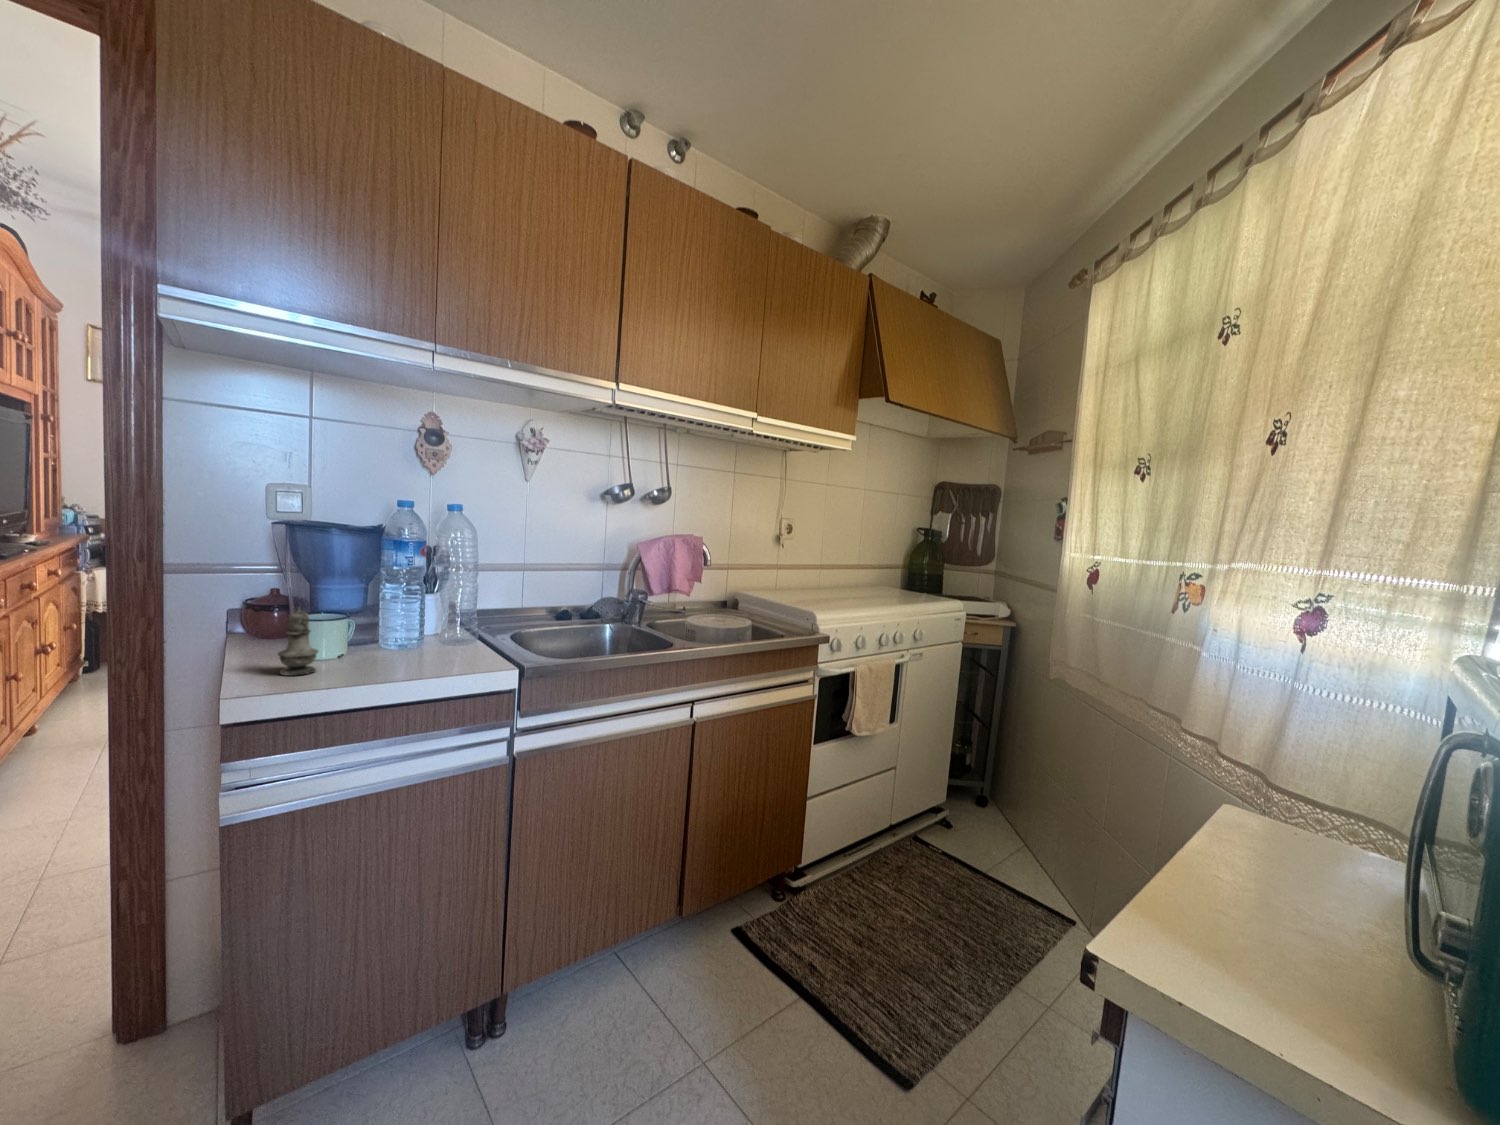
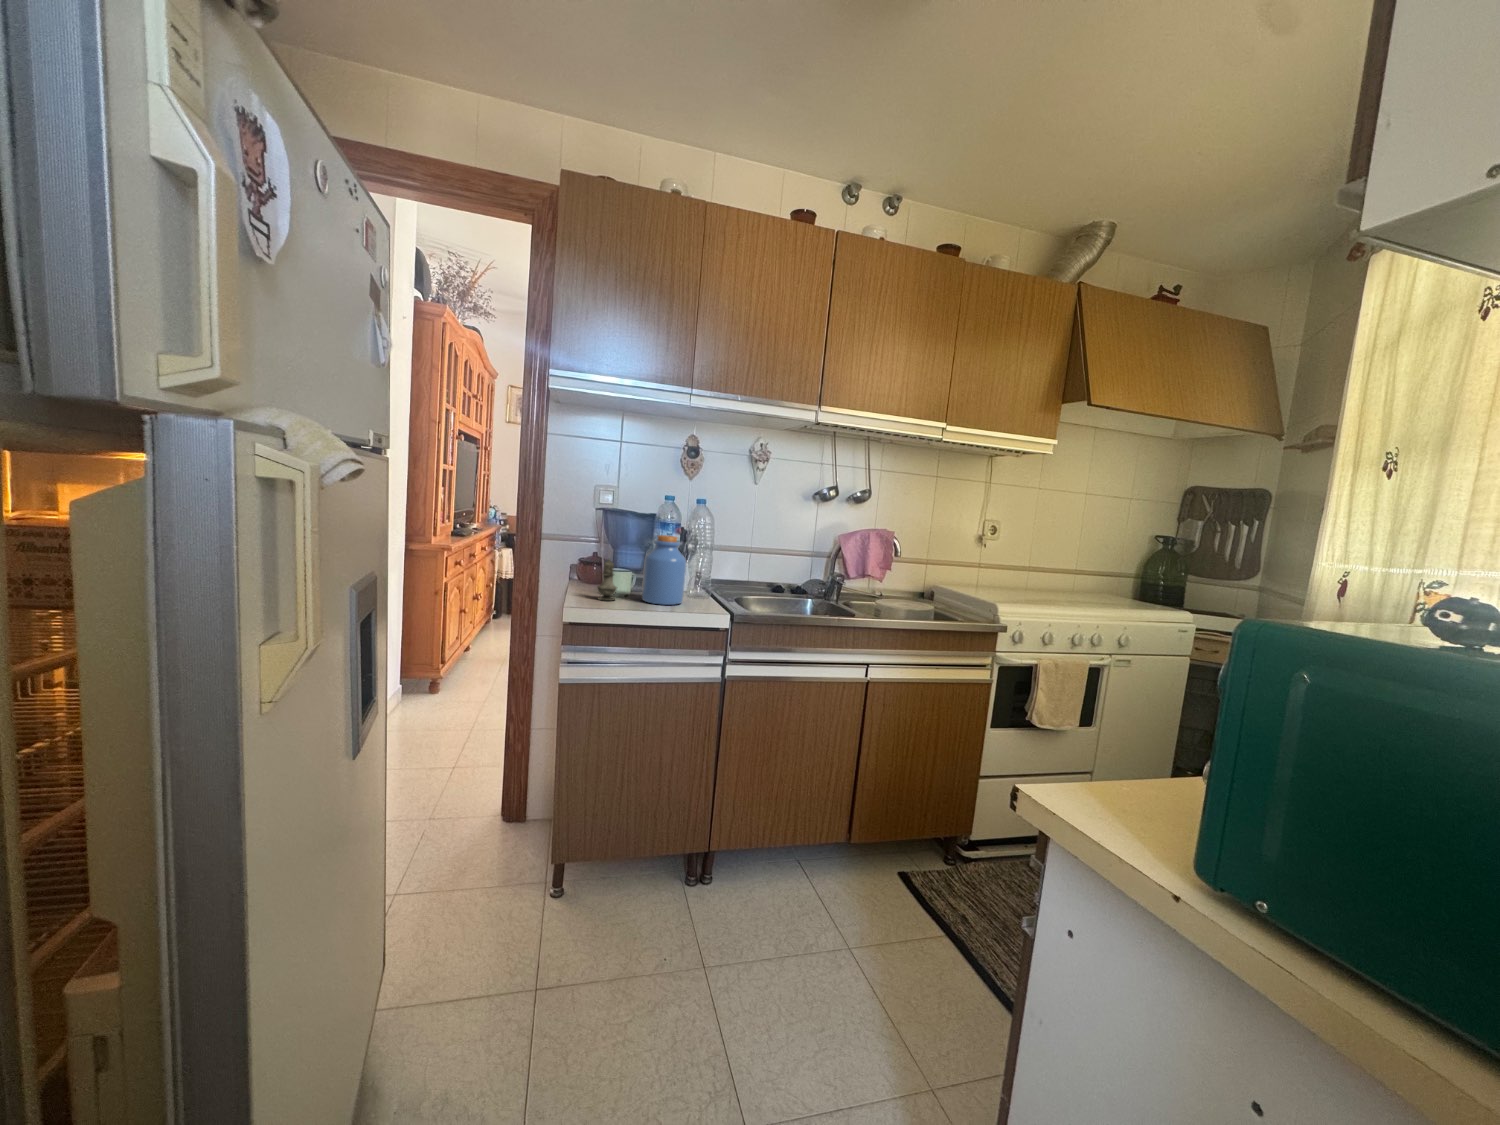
jar: none [365,562,439,669] -> present [642,535,686,605]

